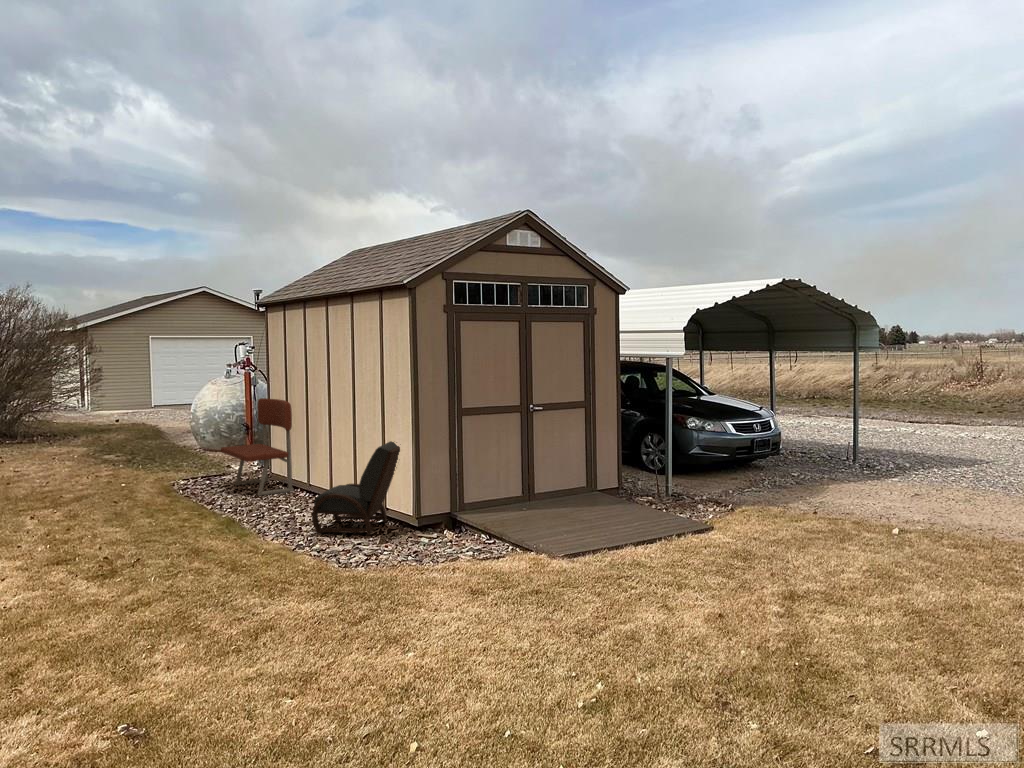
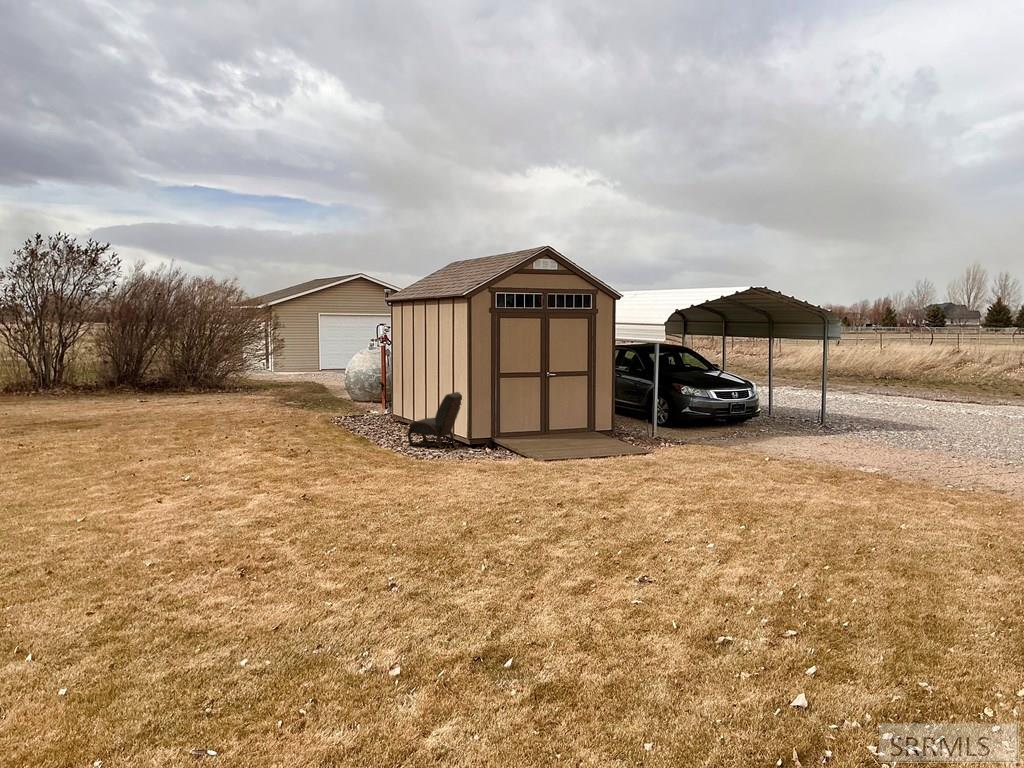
bench: present [221,398,294,496] -> none [361,364,405,427]

